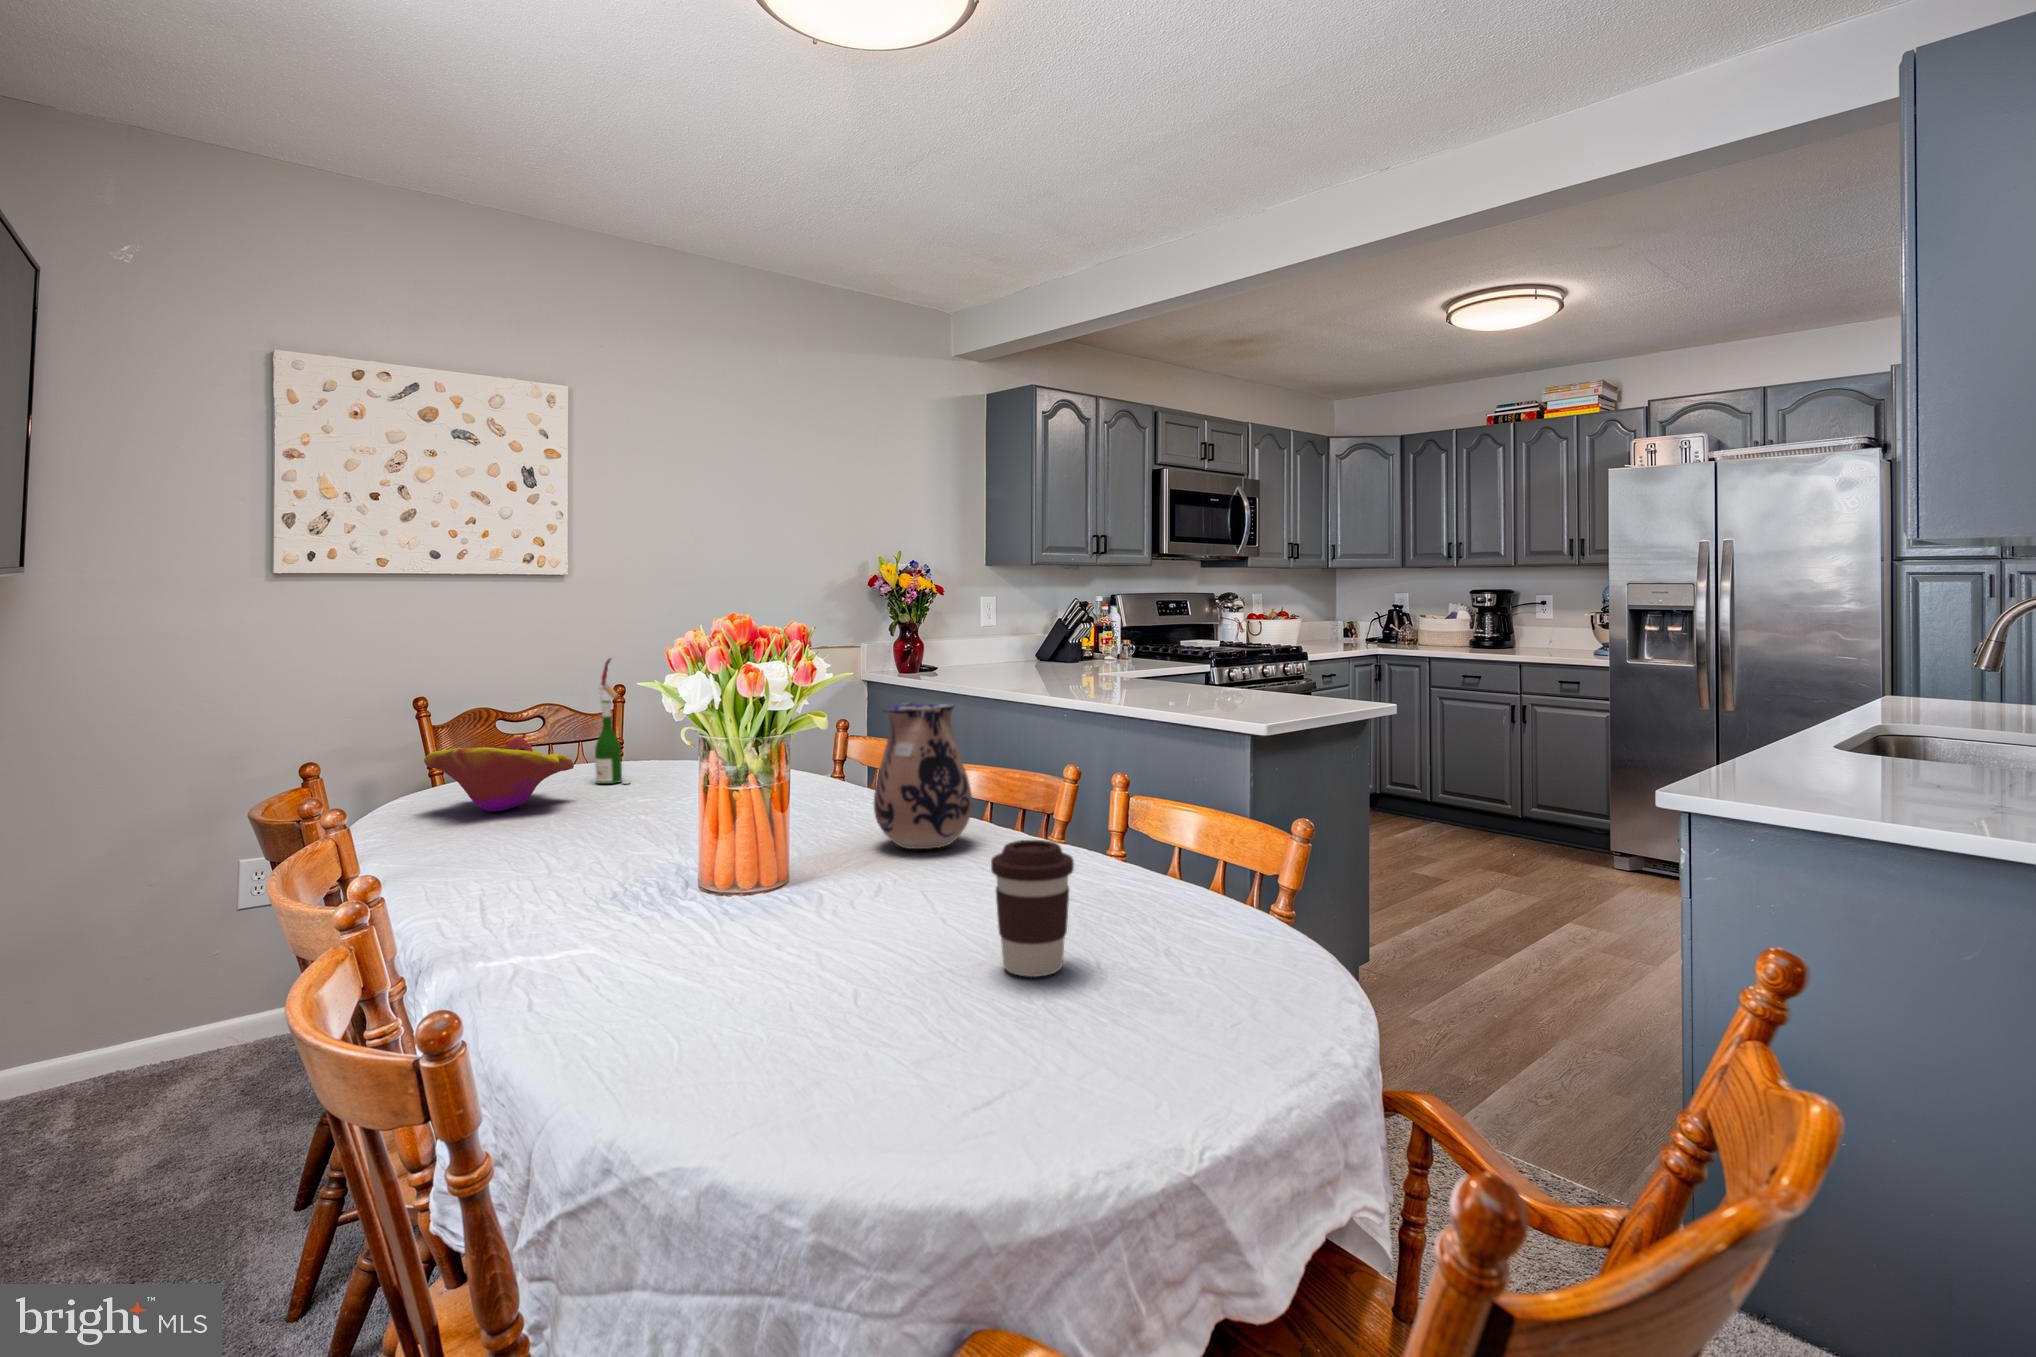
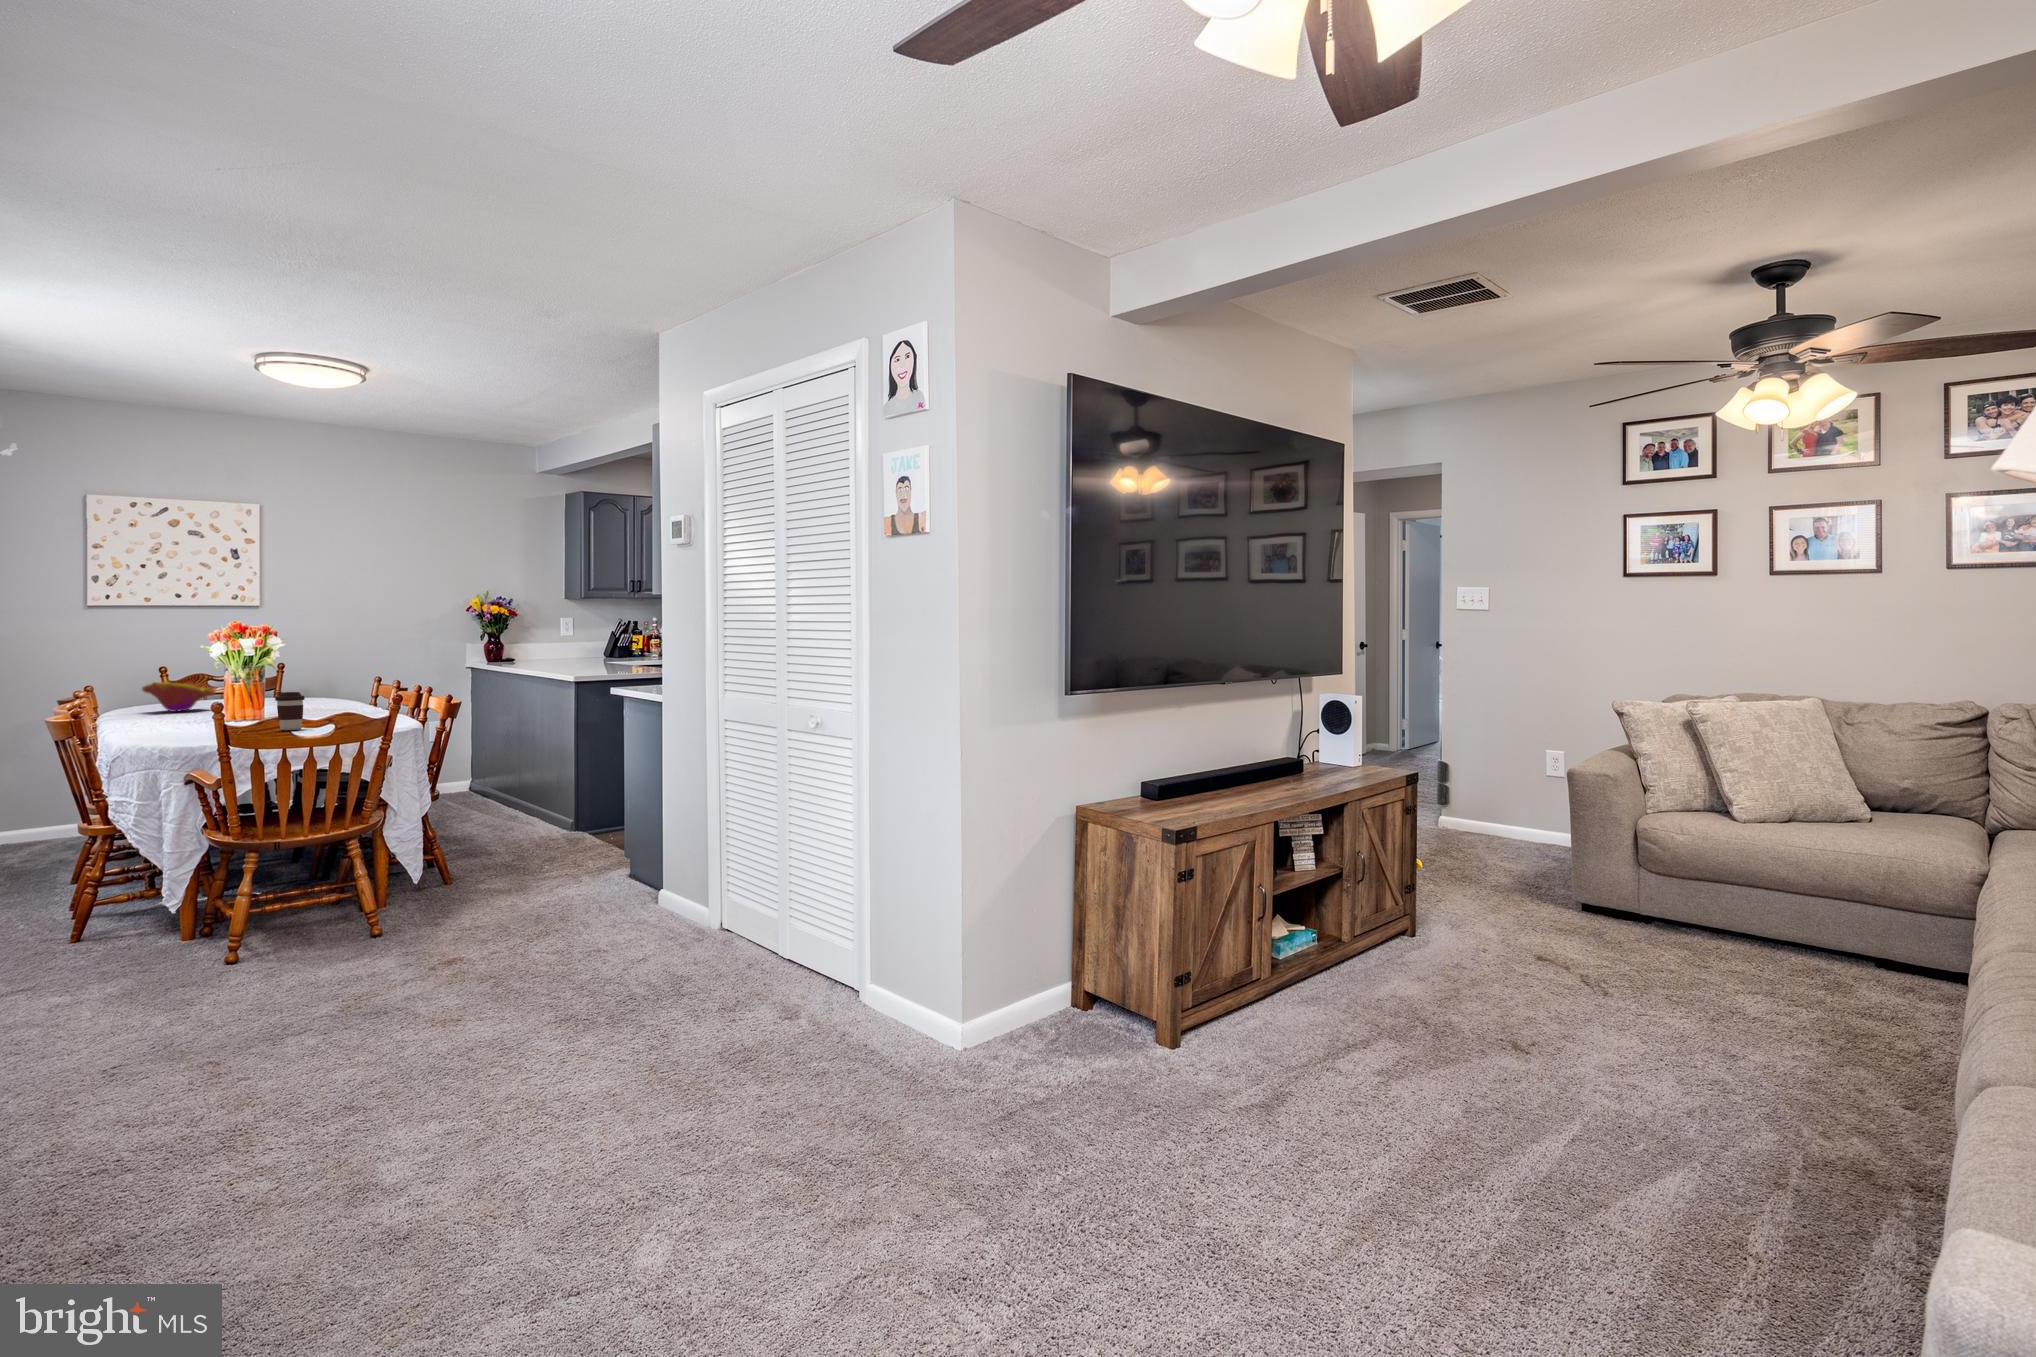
wine bottle: present [595,658,630,784] -> none [235,647,252,706]
ceramic pitcher: present [874,703,973,849] -> none [308,661,353,716]

